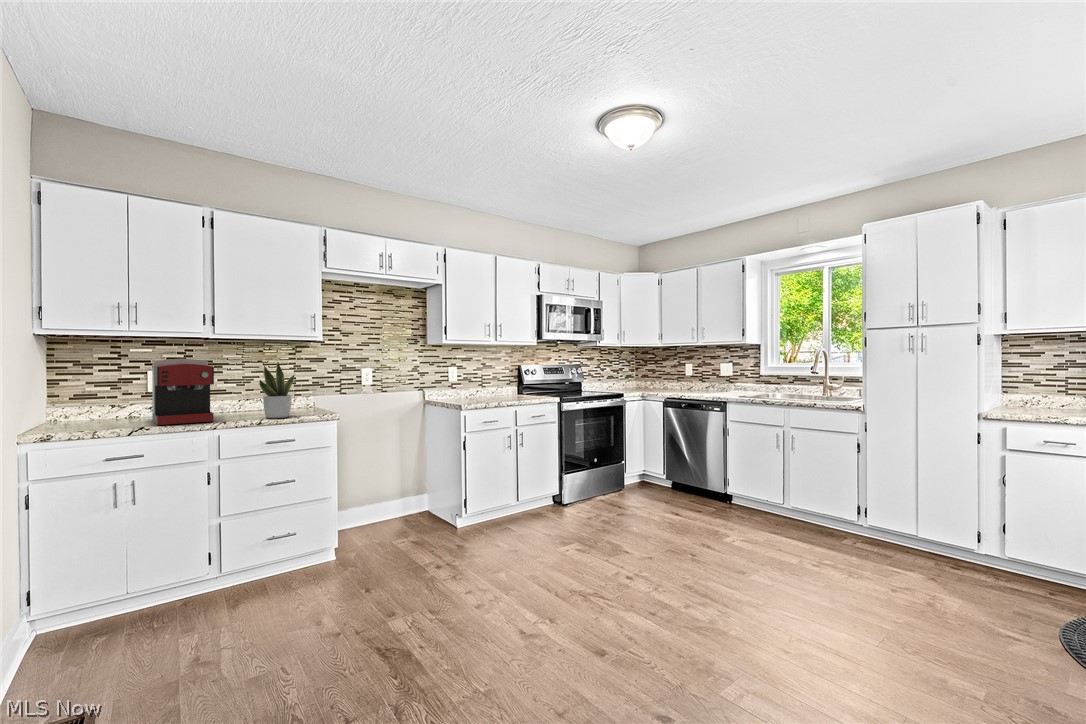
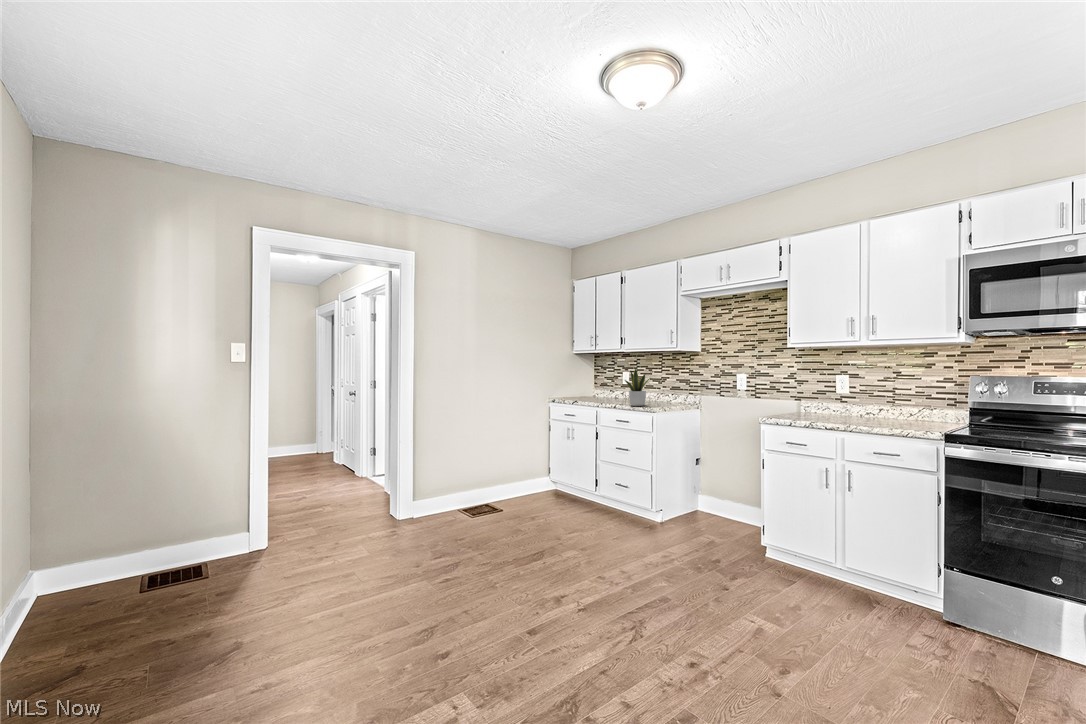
coffee maker: present [152,359,214,425] -> none [589,365,627,403]

